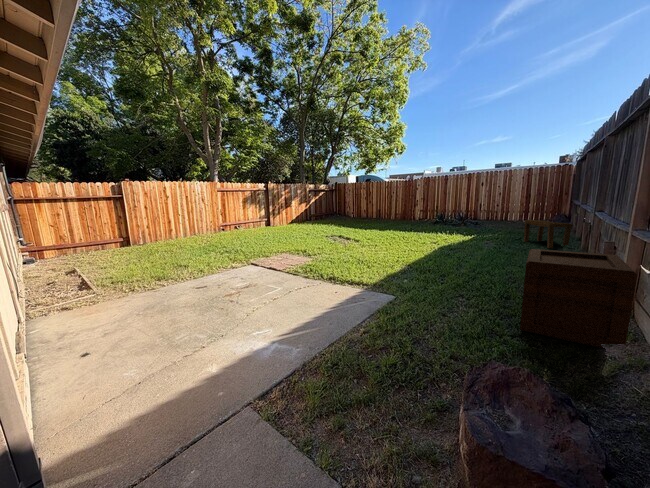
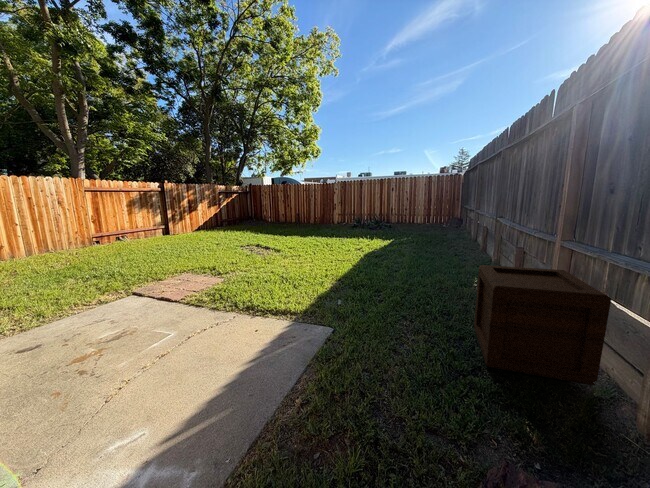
bench: present [524,220,572,248] -> none [438,225,480,252]

